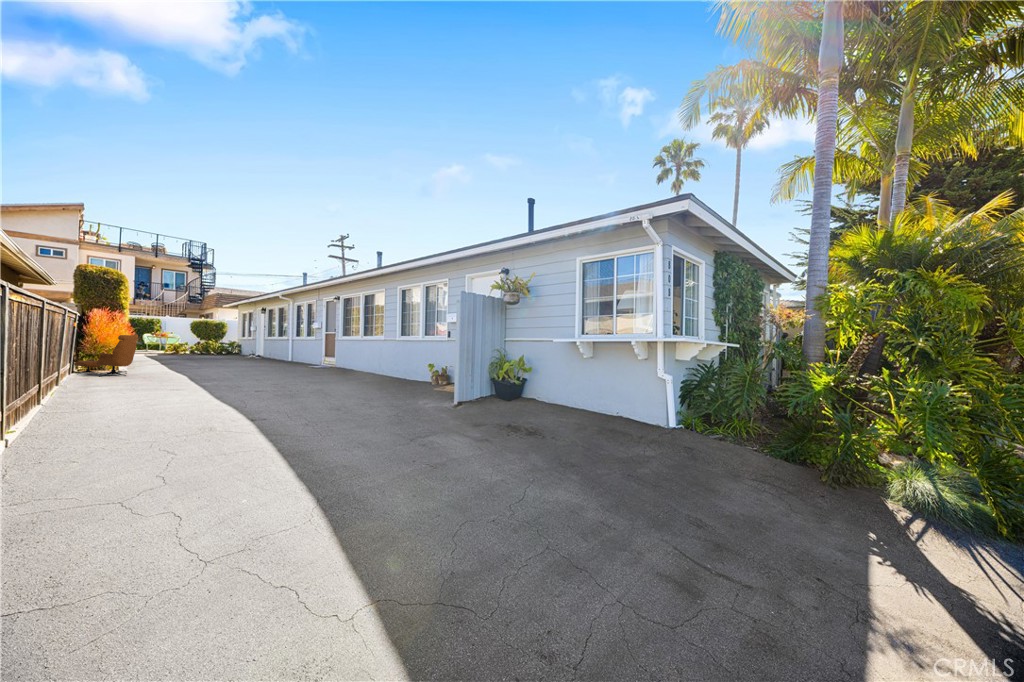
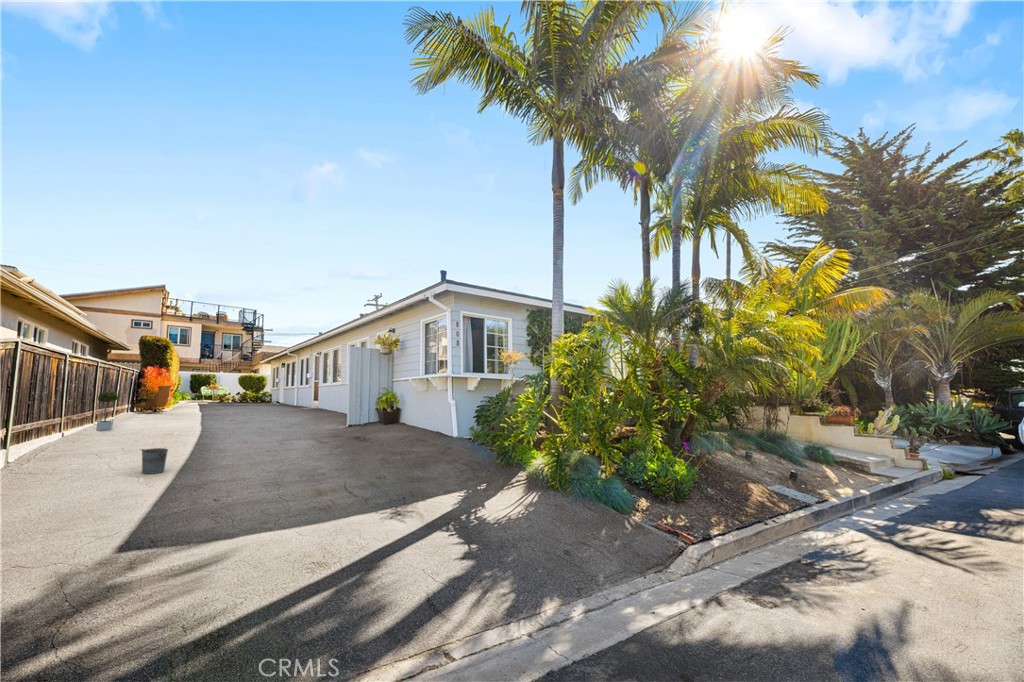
potted tree: none [32,351,80,428] -> present [96,391,118,430]
bucket: none [284,539,362,637] -> present [141,448,168,474]

